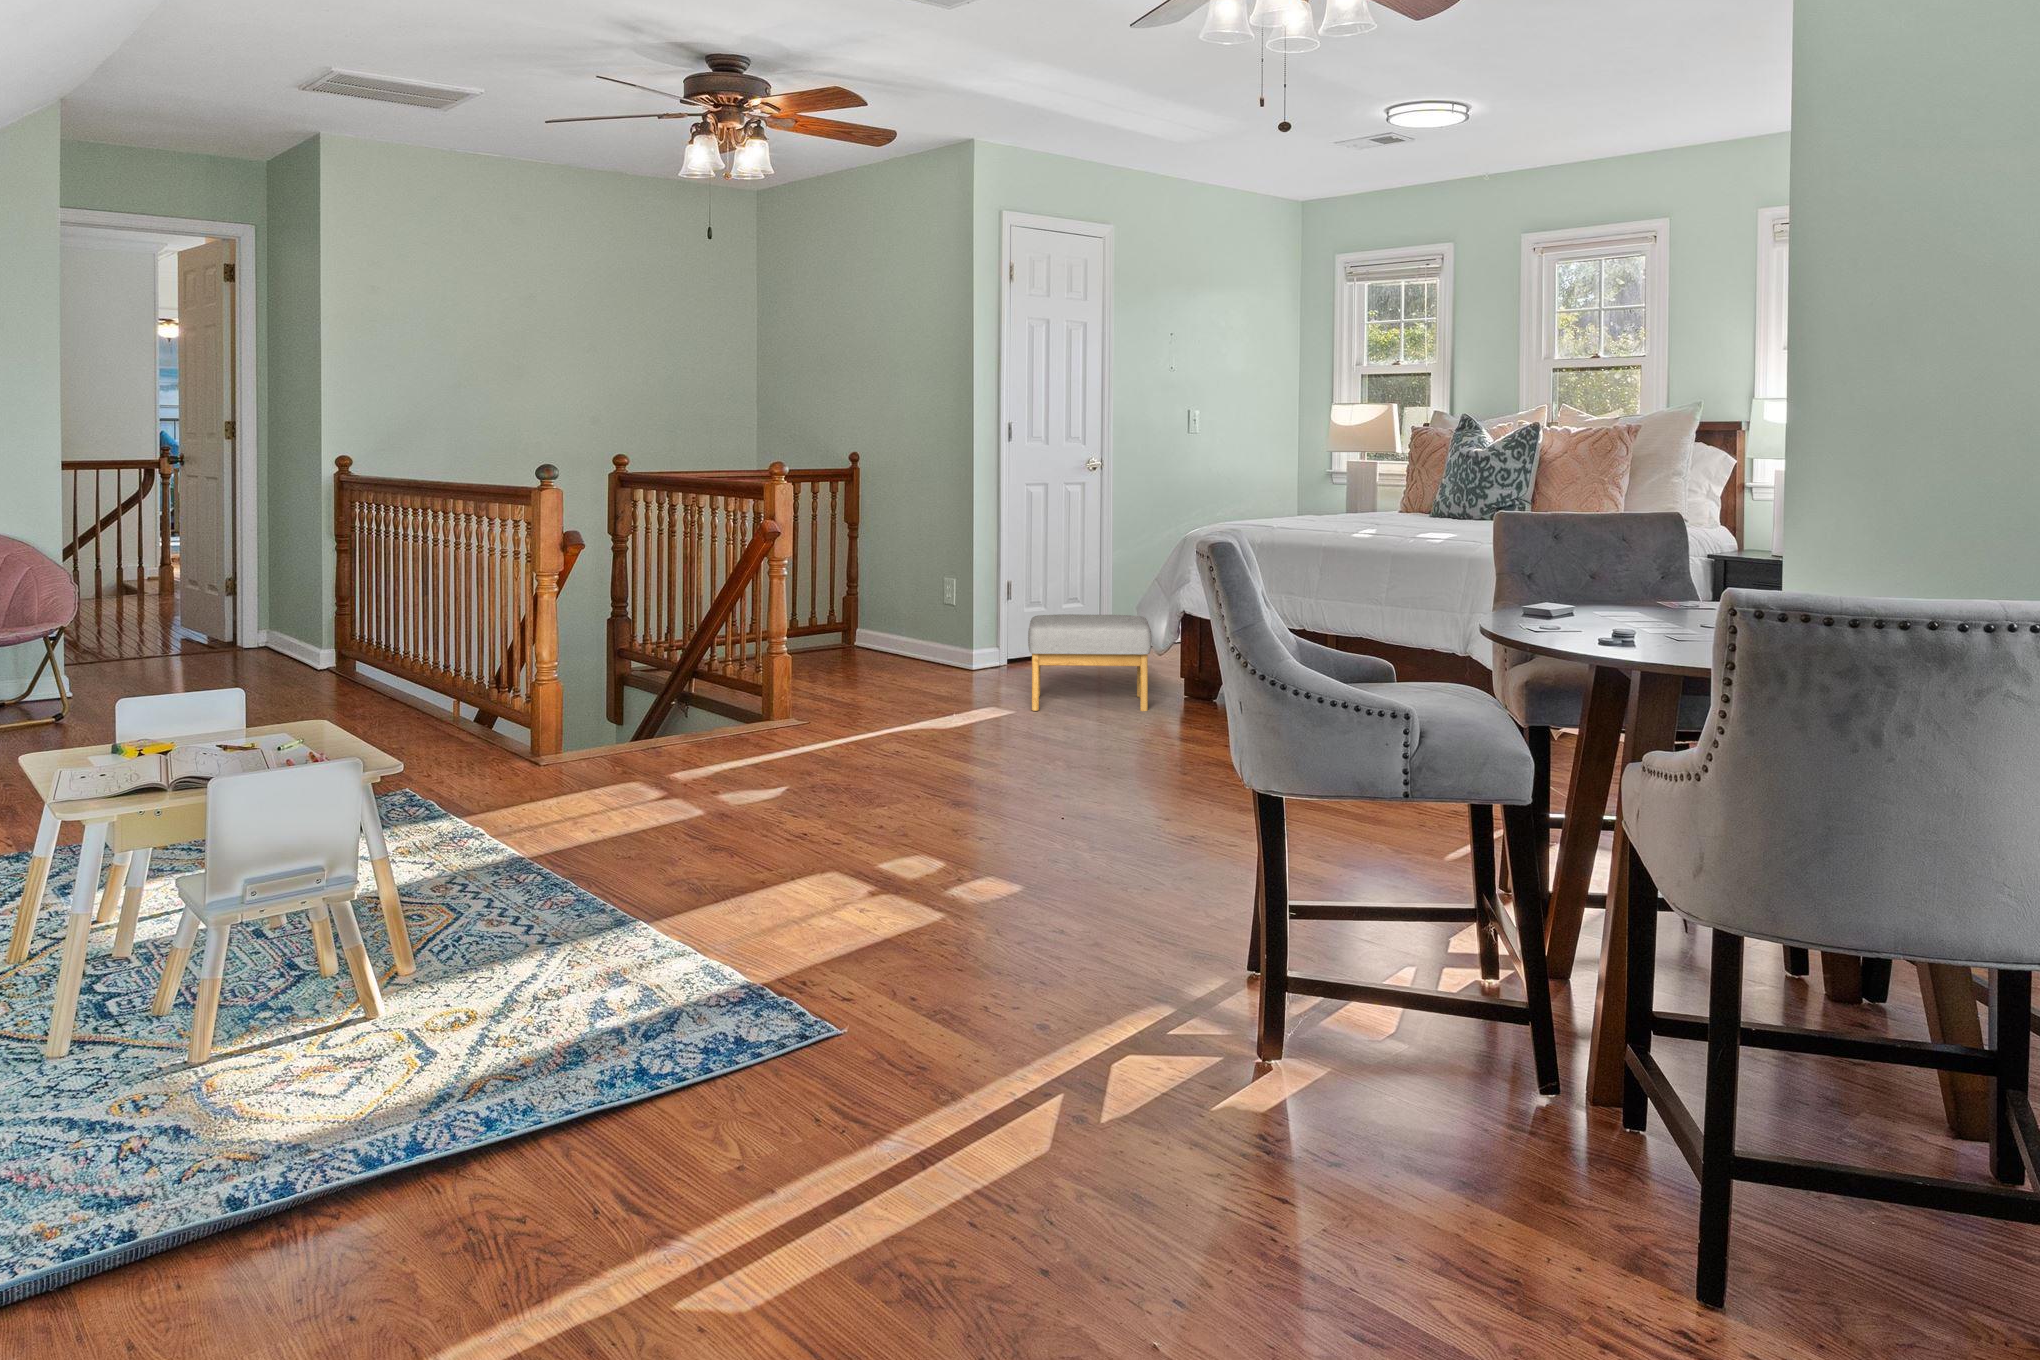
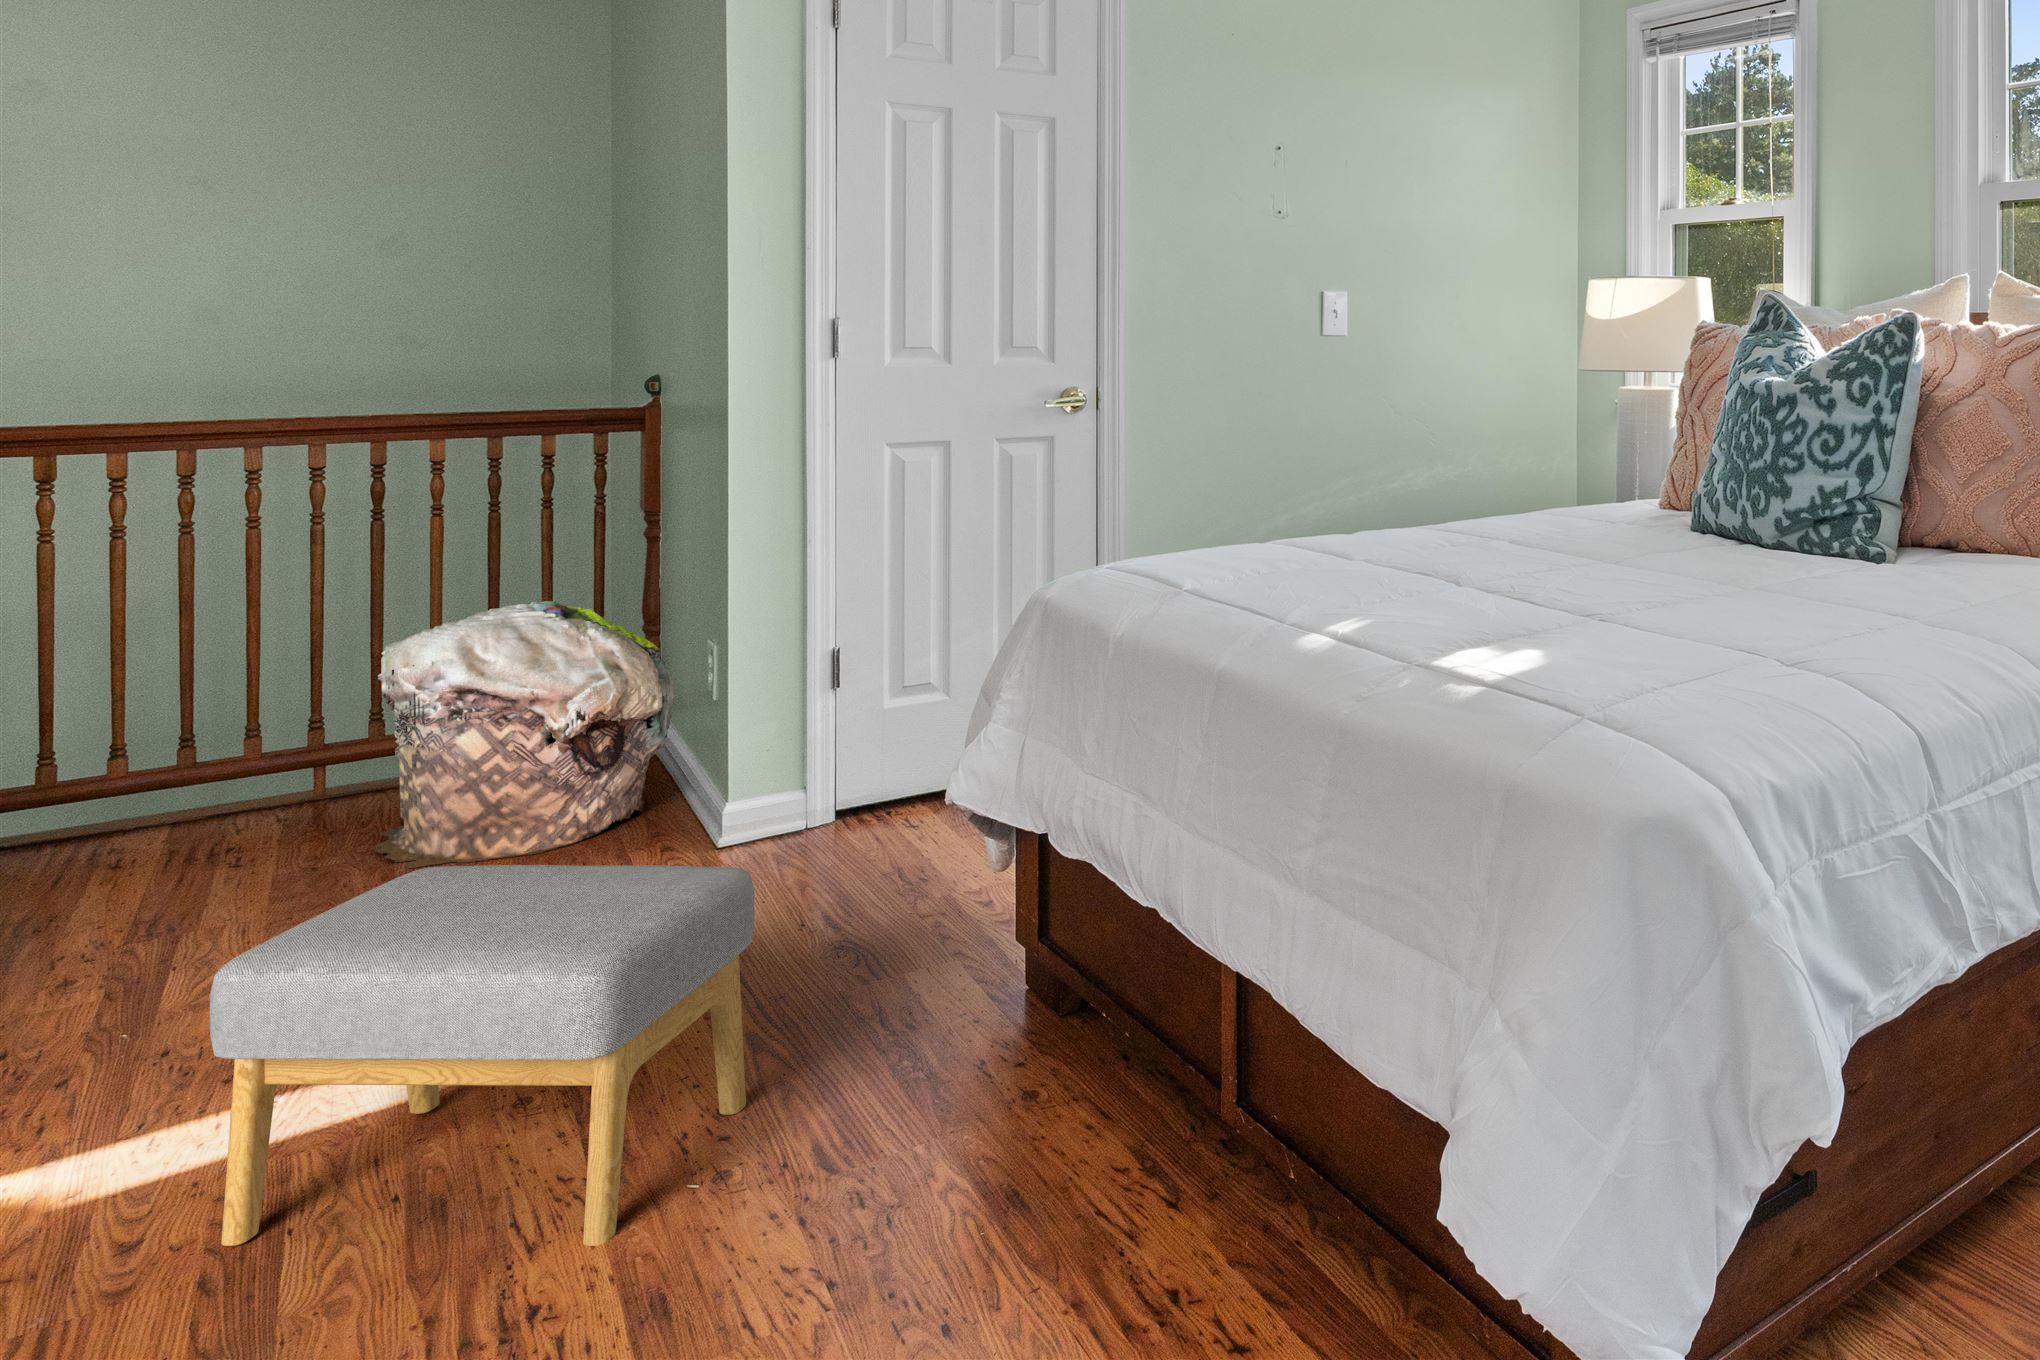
laundry basket: none [837,554,966,662] -> present [371,601,674,868]

